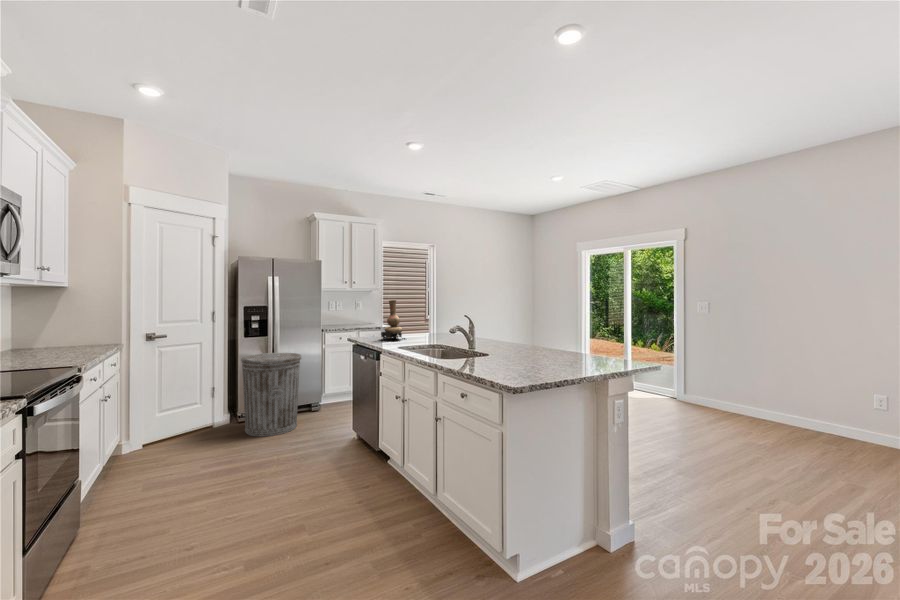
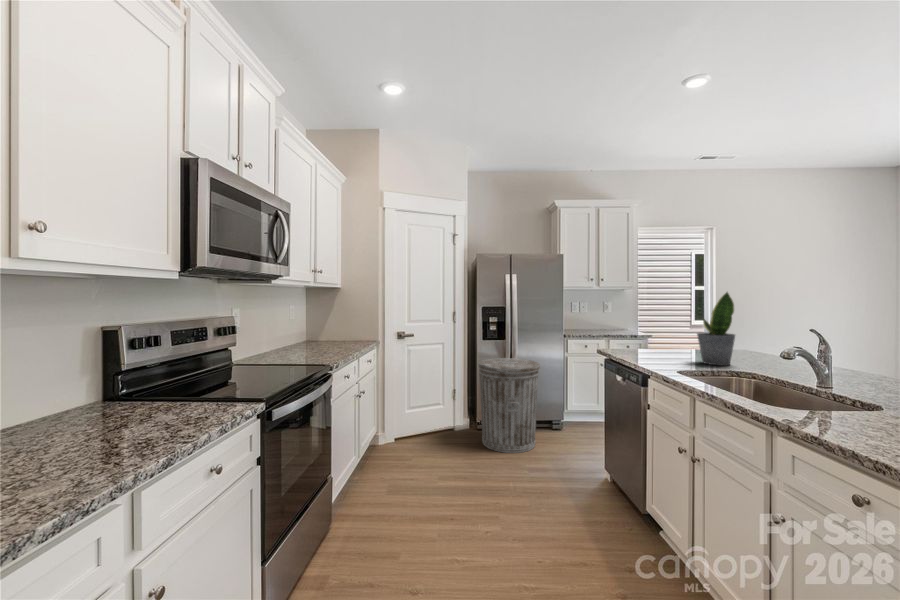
potted plant: none [412,294,434,343] -> present [697,292,735,366]
vase: present [381,300,405,340] -> none [644,300,687,358]

